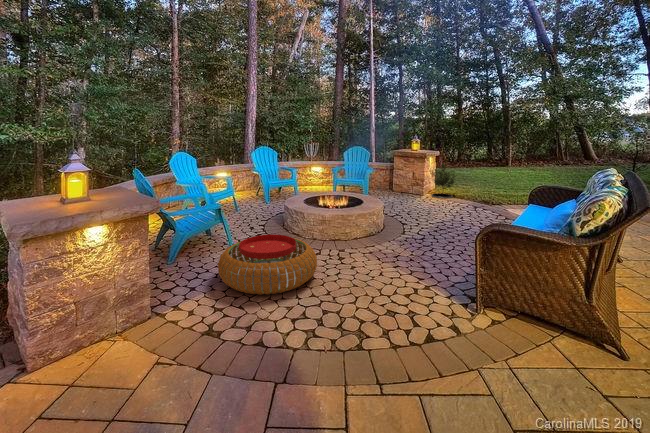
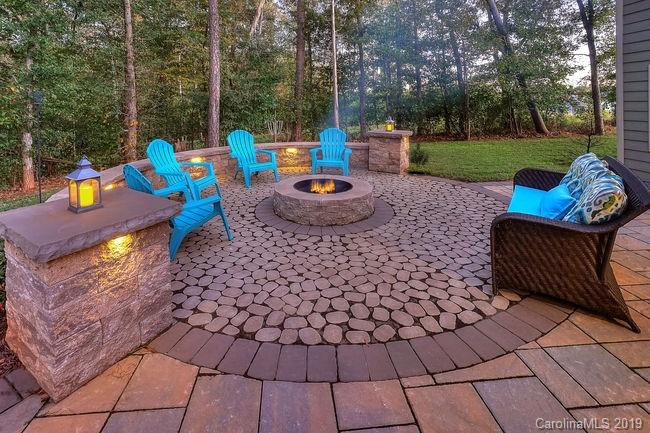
pouf: present [218,234,317,295] -> none [230,225,330,289]

